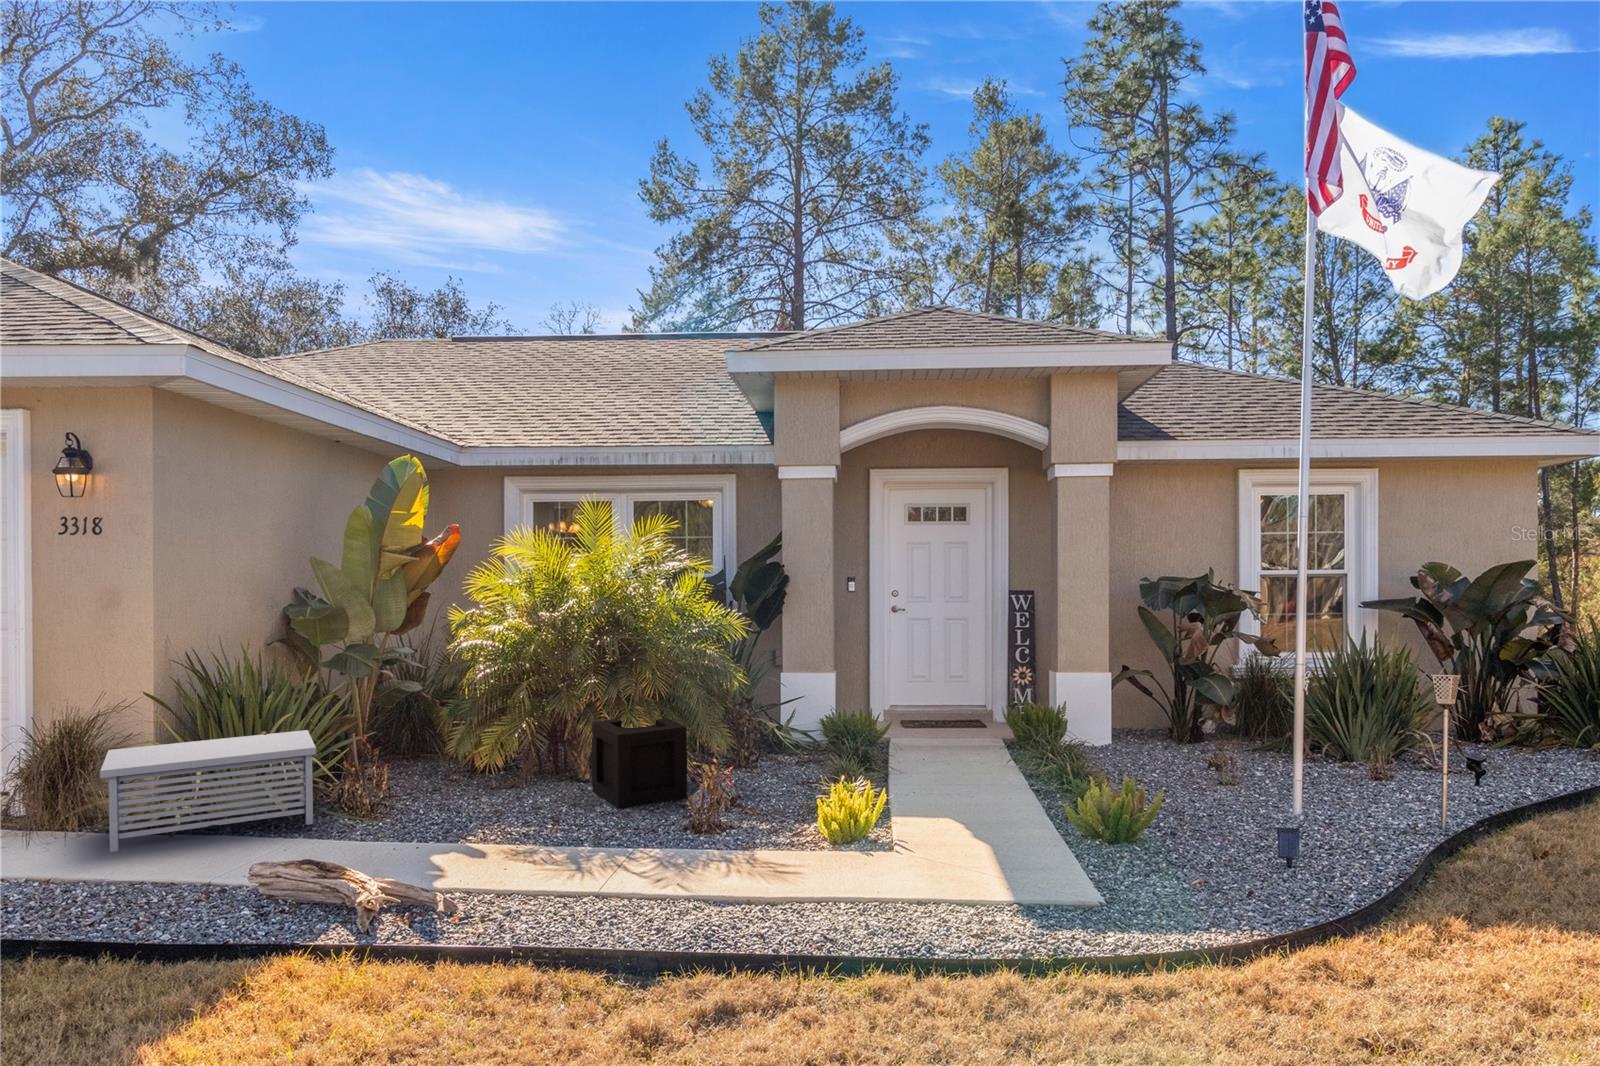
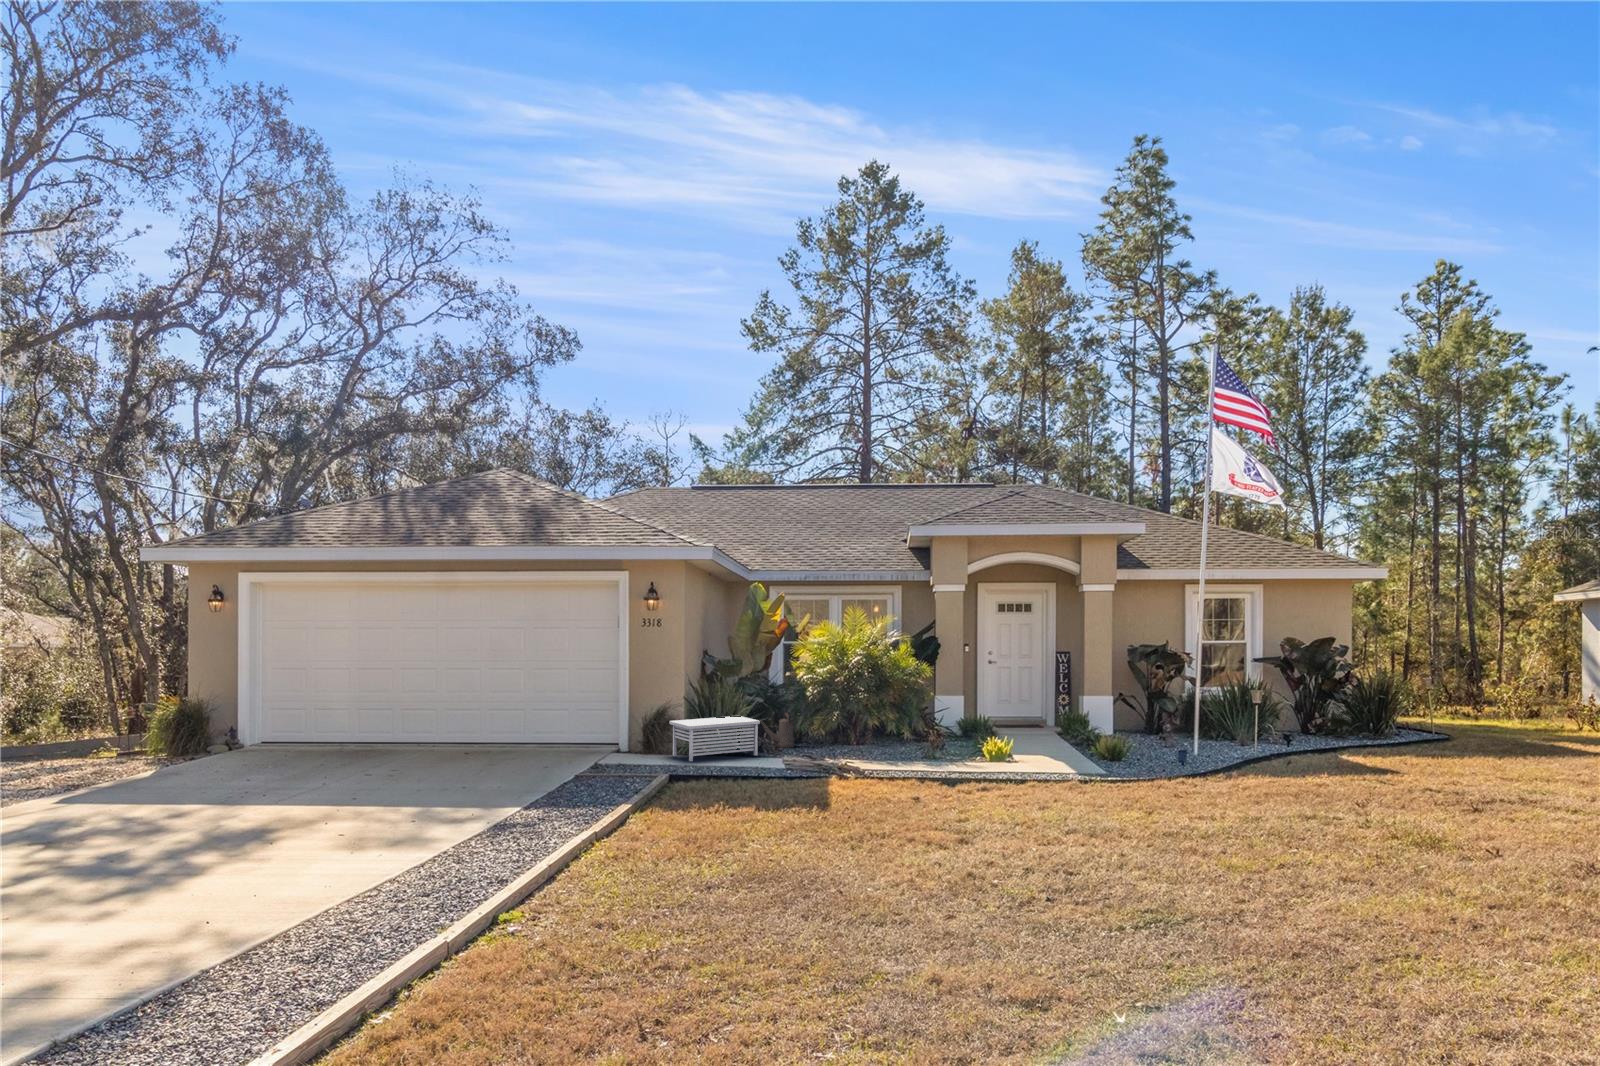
potted tree: none [1522,678,1577,754] -> present [1330,705,1352,740]
wooden crate: present [592,717,687,809] -> none [865,712,914,753]
watering can: none [370,719,462,793] -> present [760,713,797,748]

